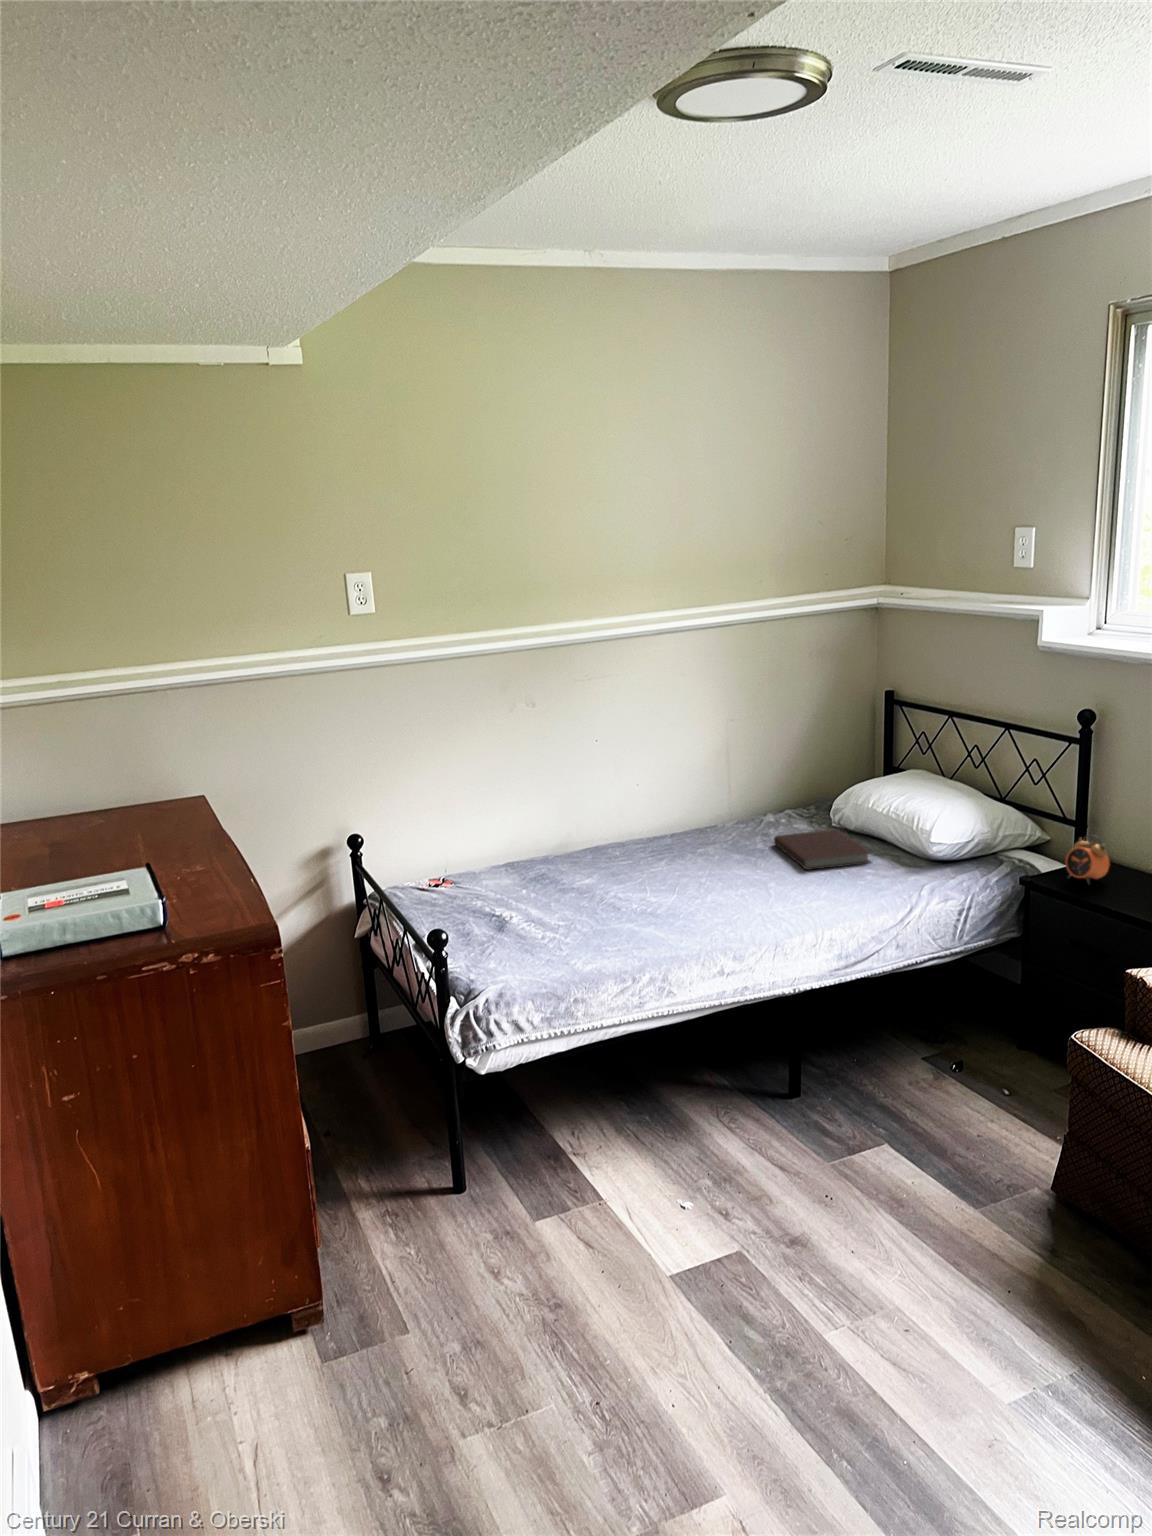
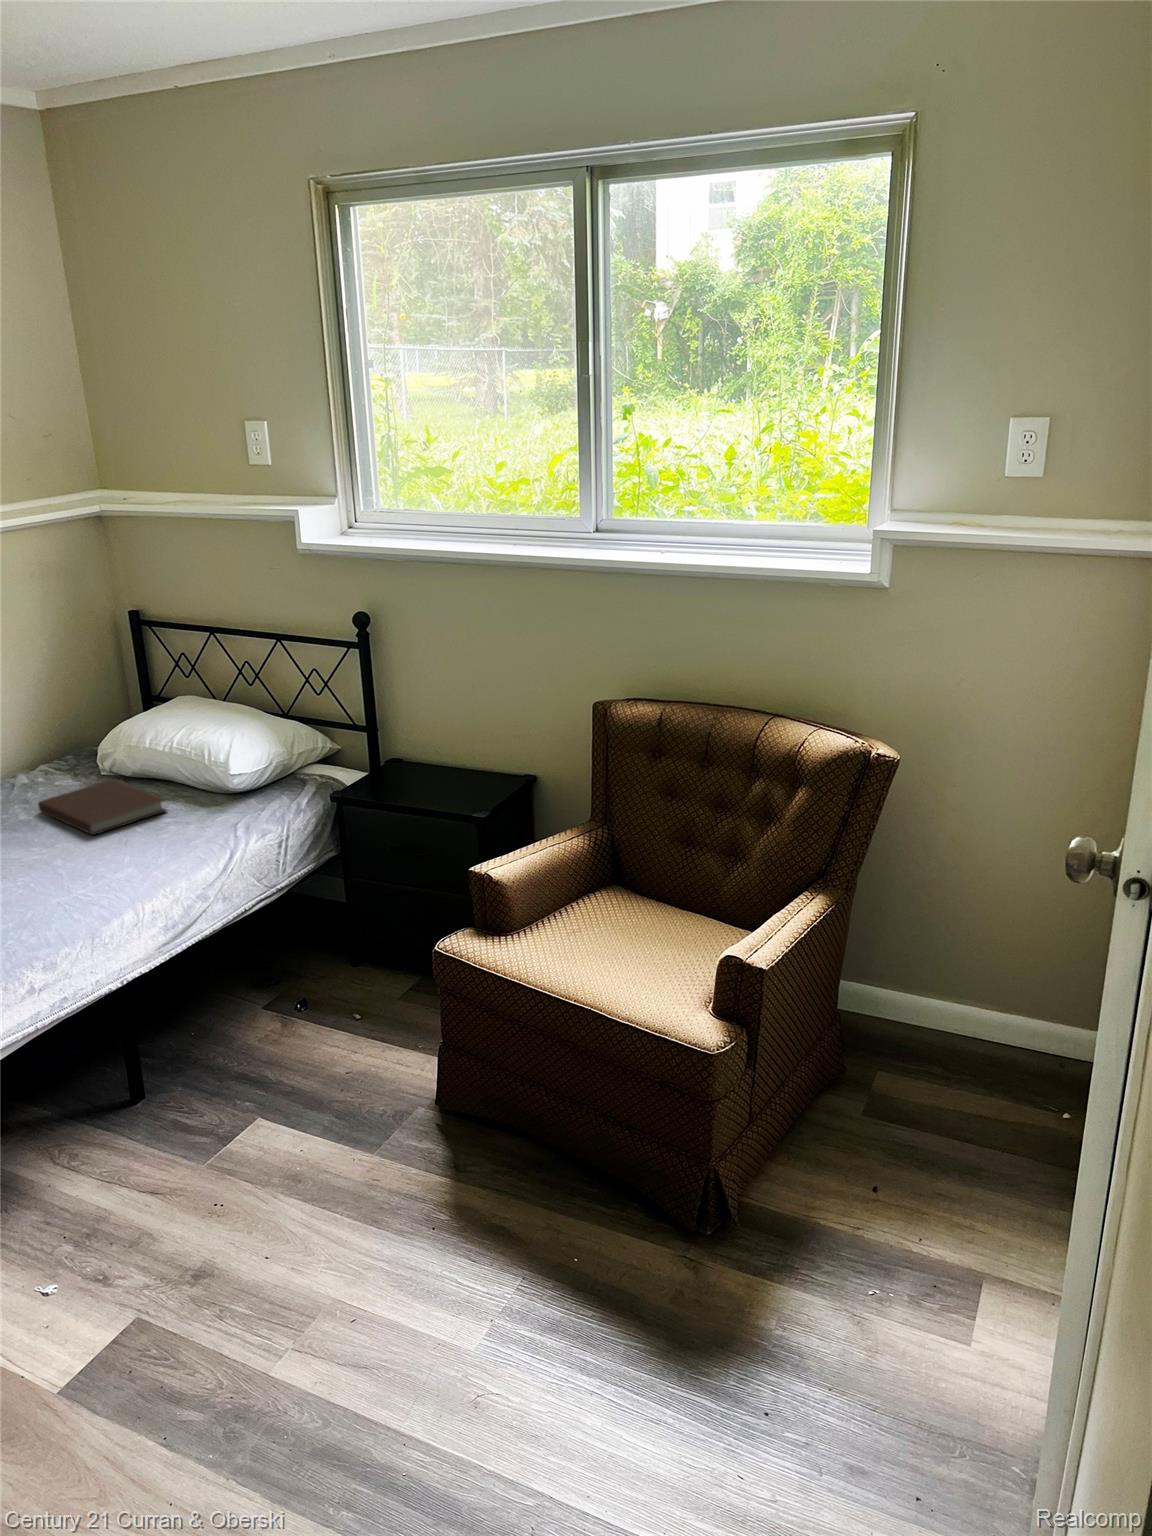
alarm clock: present [1066,836,1110,884] -> none [371,739,411,790]

